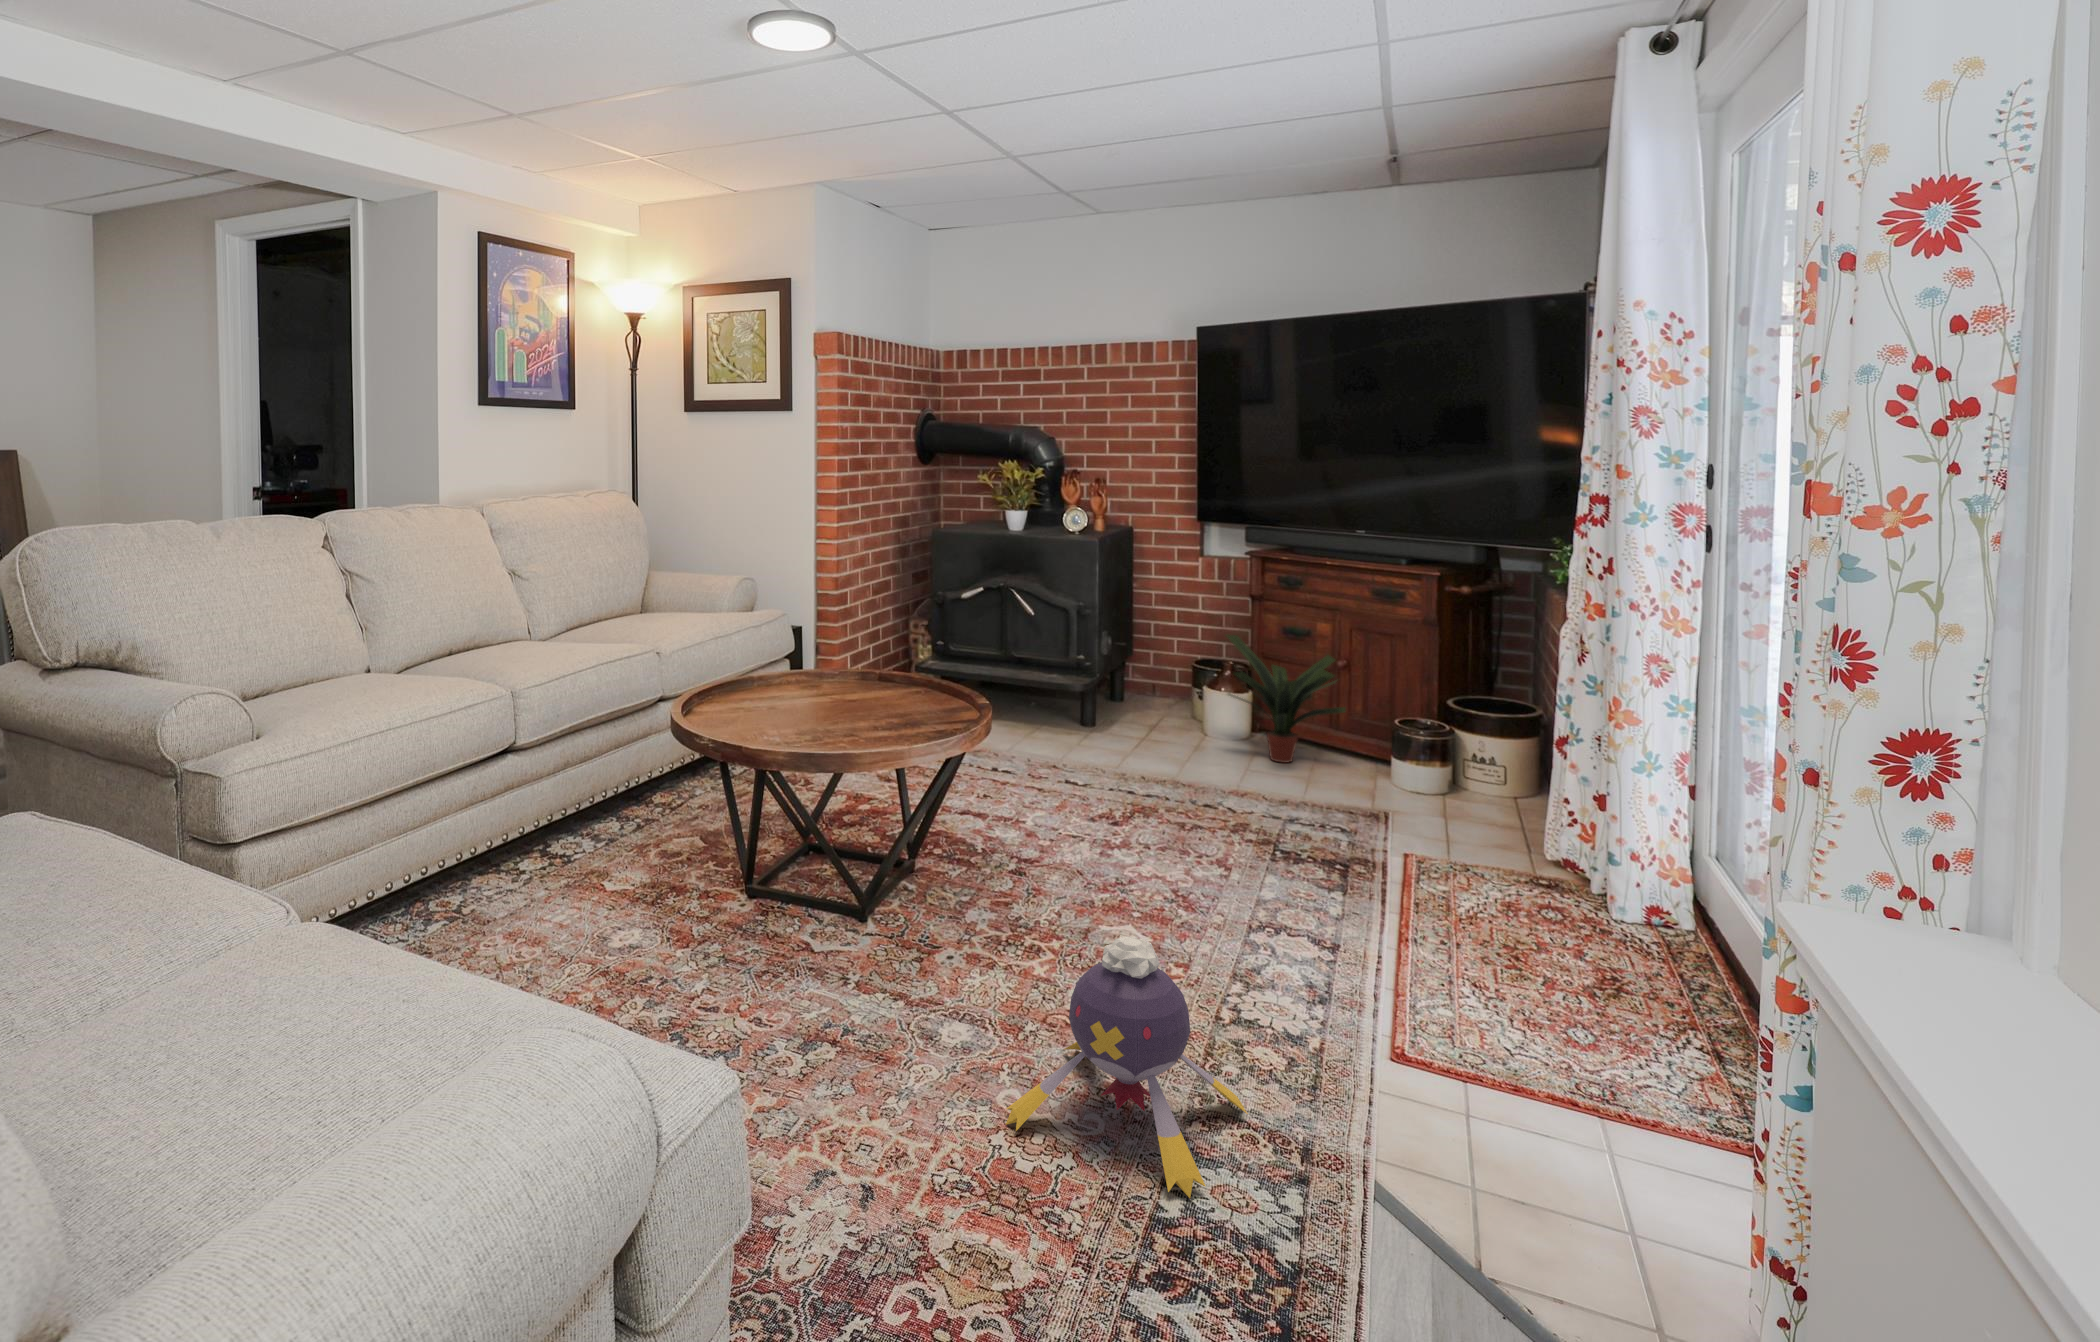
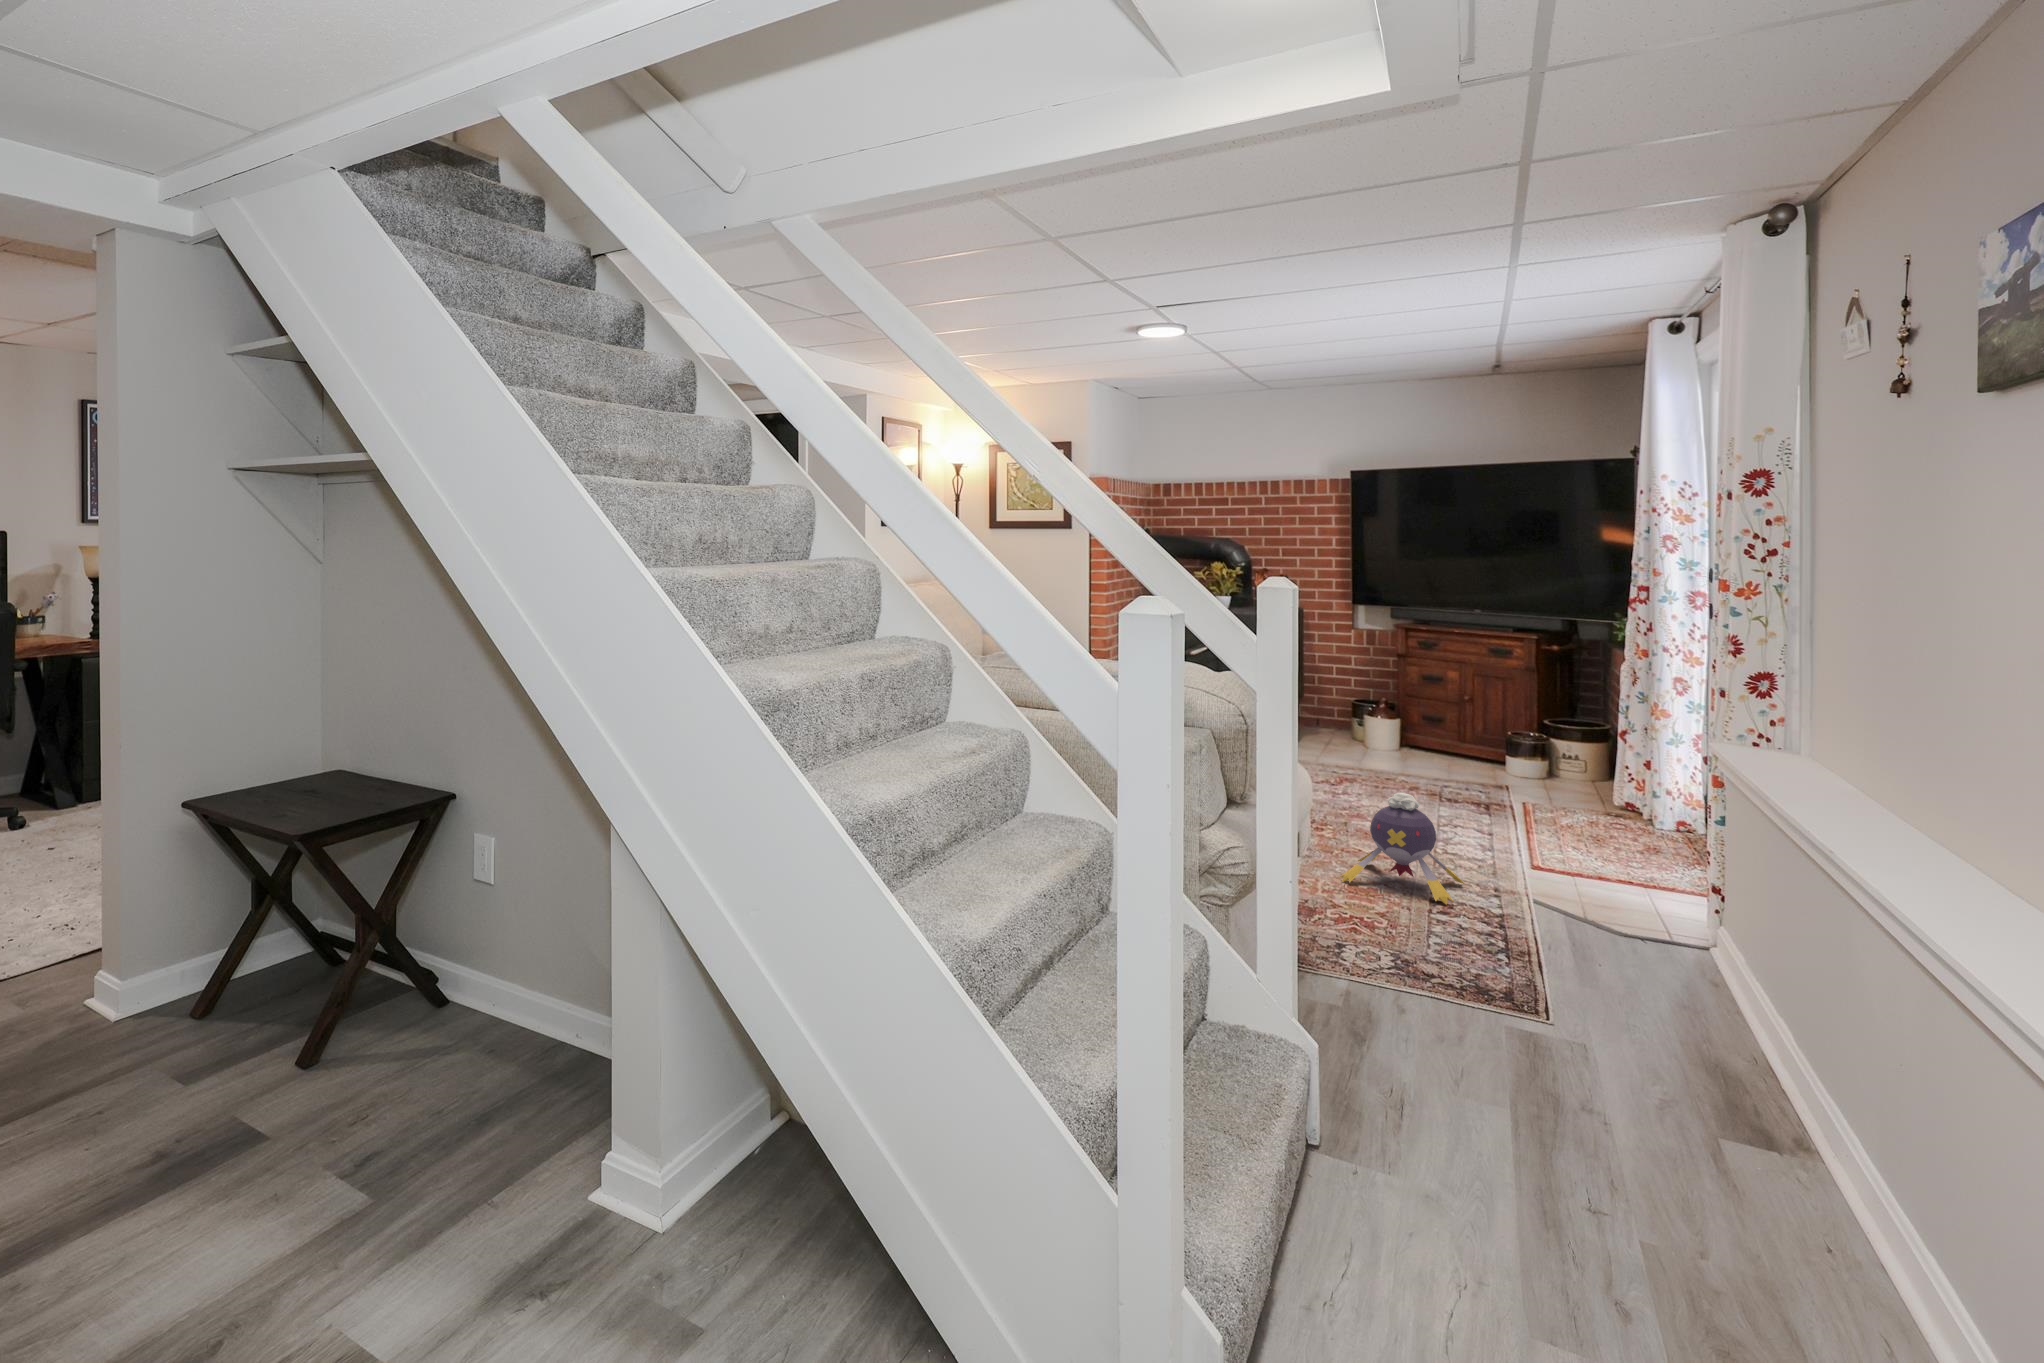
potted plant: present [1226,634,1346,763] -> none [1382,676,1473,761]

